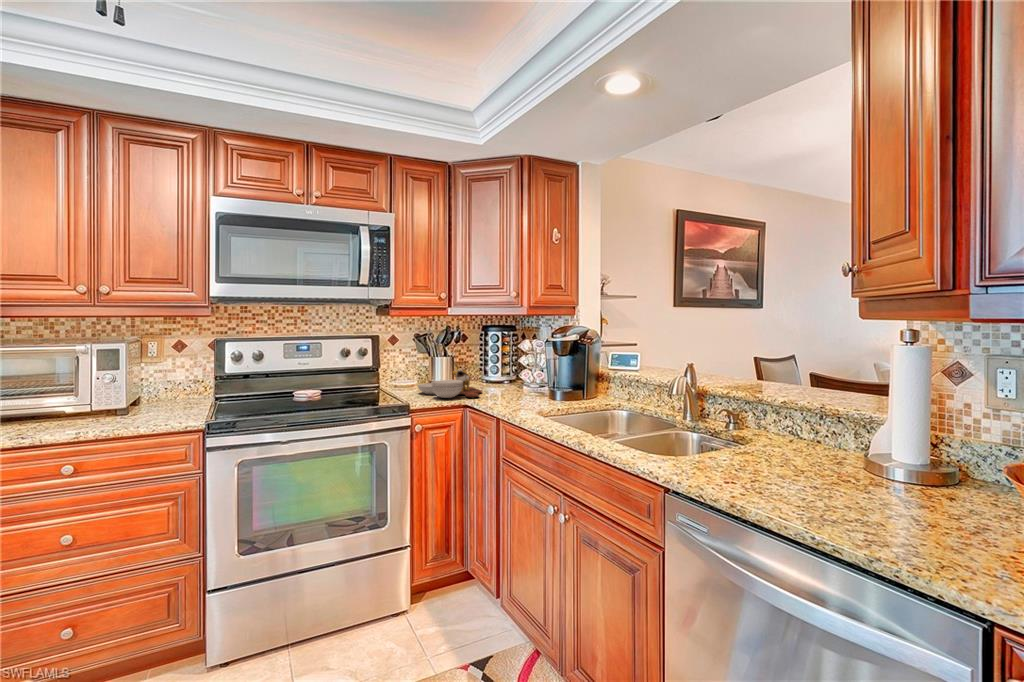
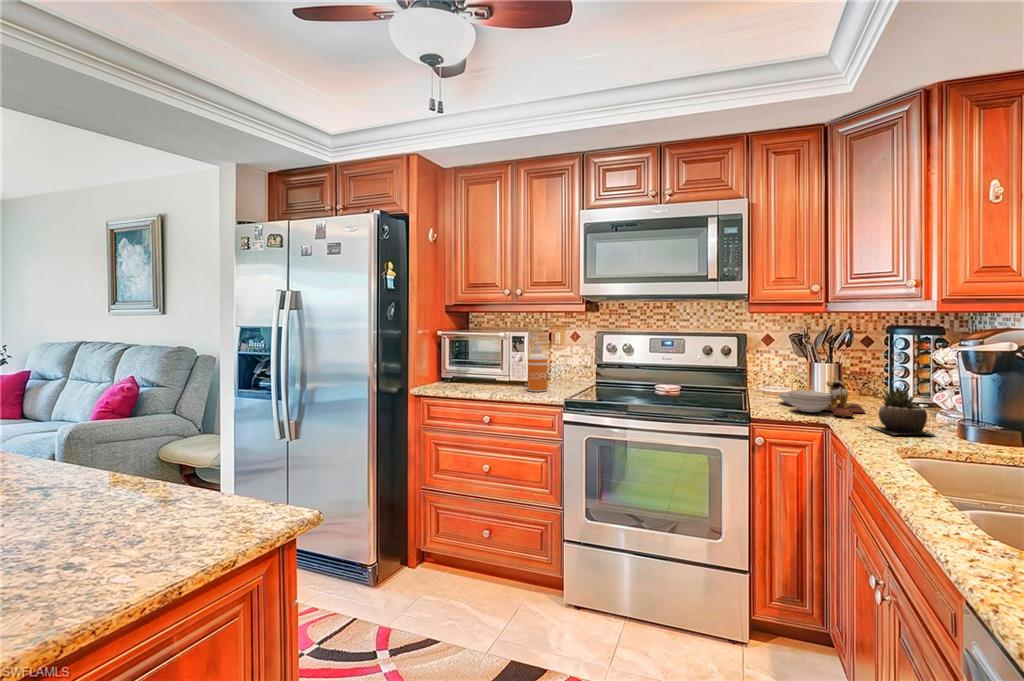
soap dispenser: none [117,354,152,421] -> present [528,342,547,392]
succulent plant: none [494,368,538,405] -> present [870,387,933,436]

